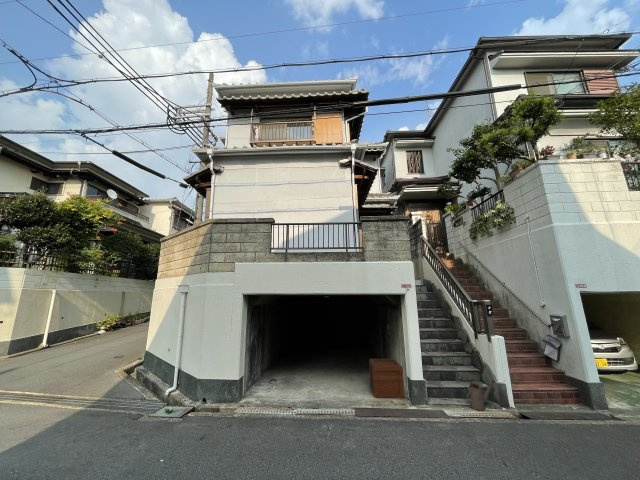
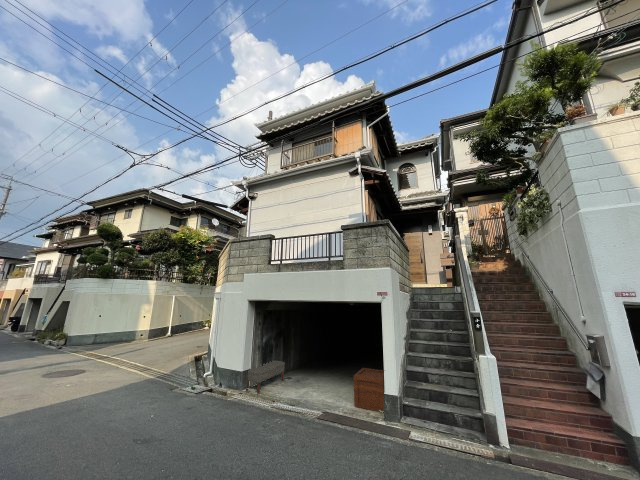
bench: none [244,362,276,402] -> present [246,360,285,394]
watering can: present [467,379,493,411] -> none [442,403,482,442]

